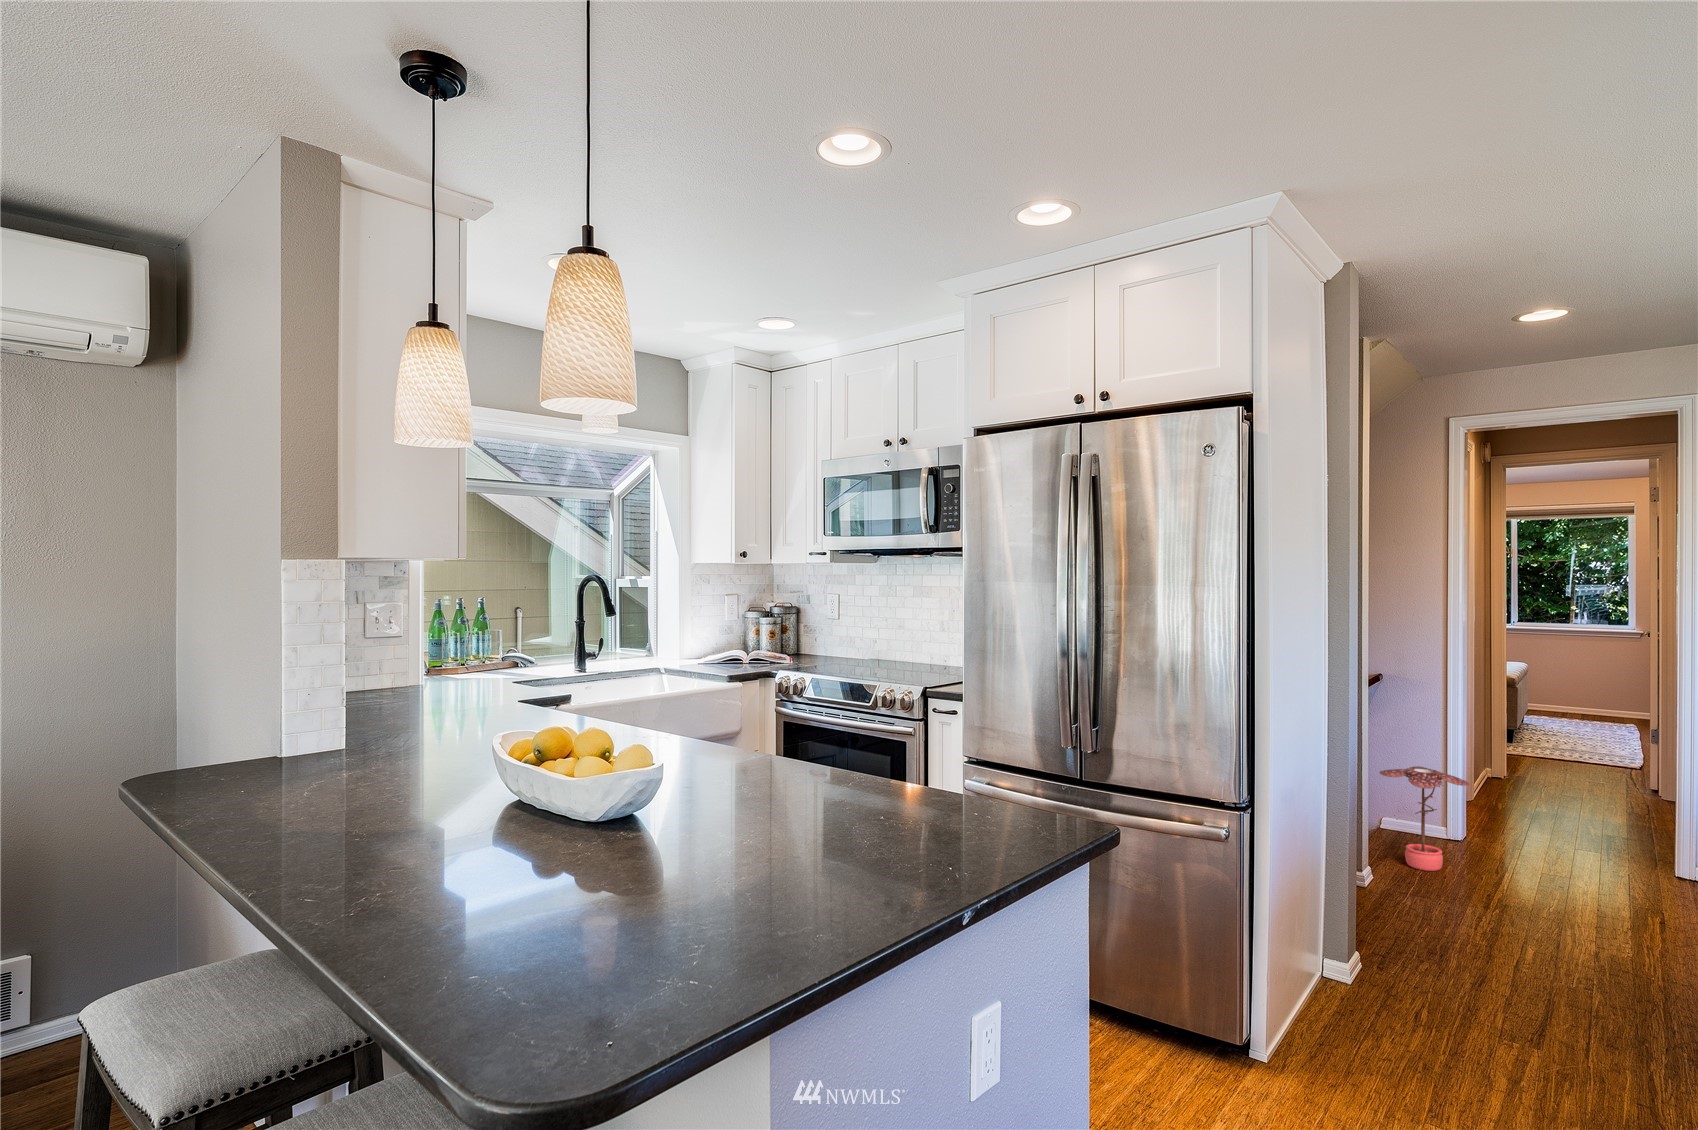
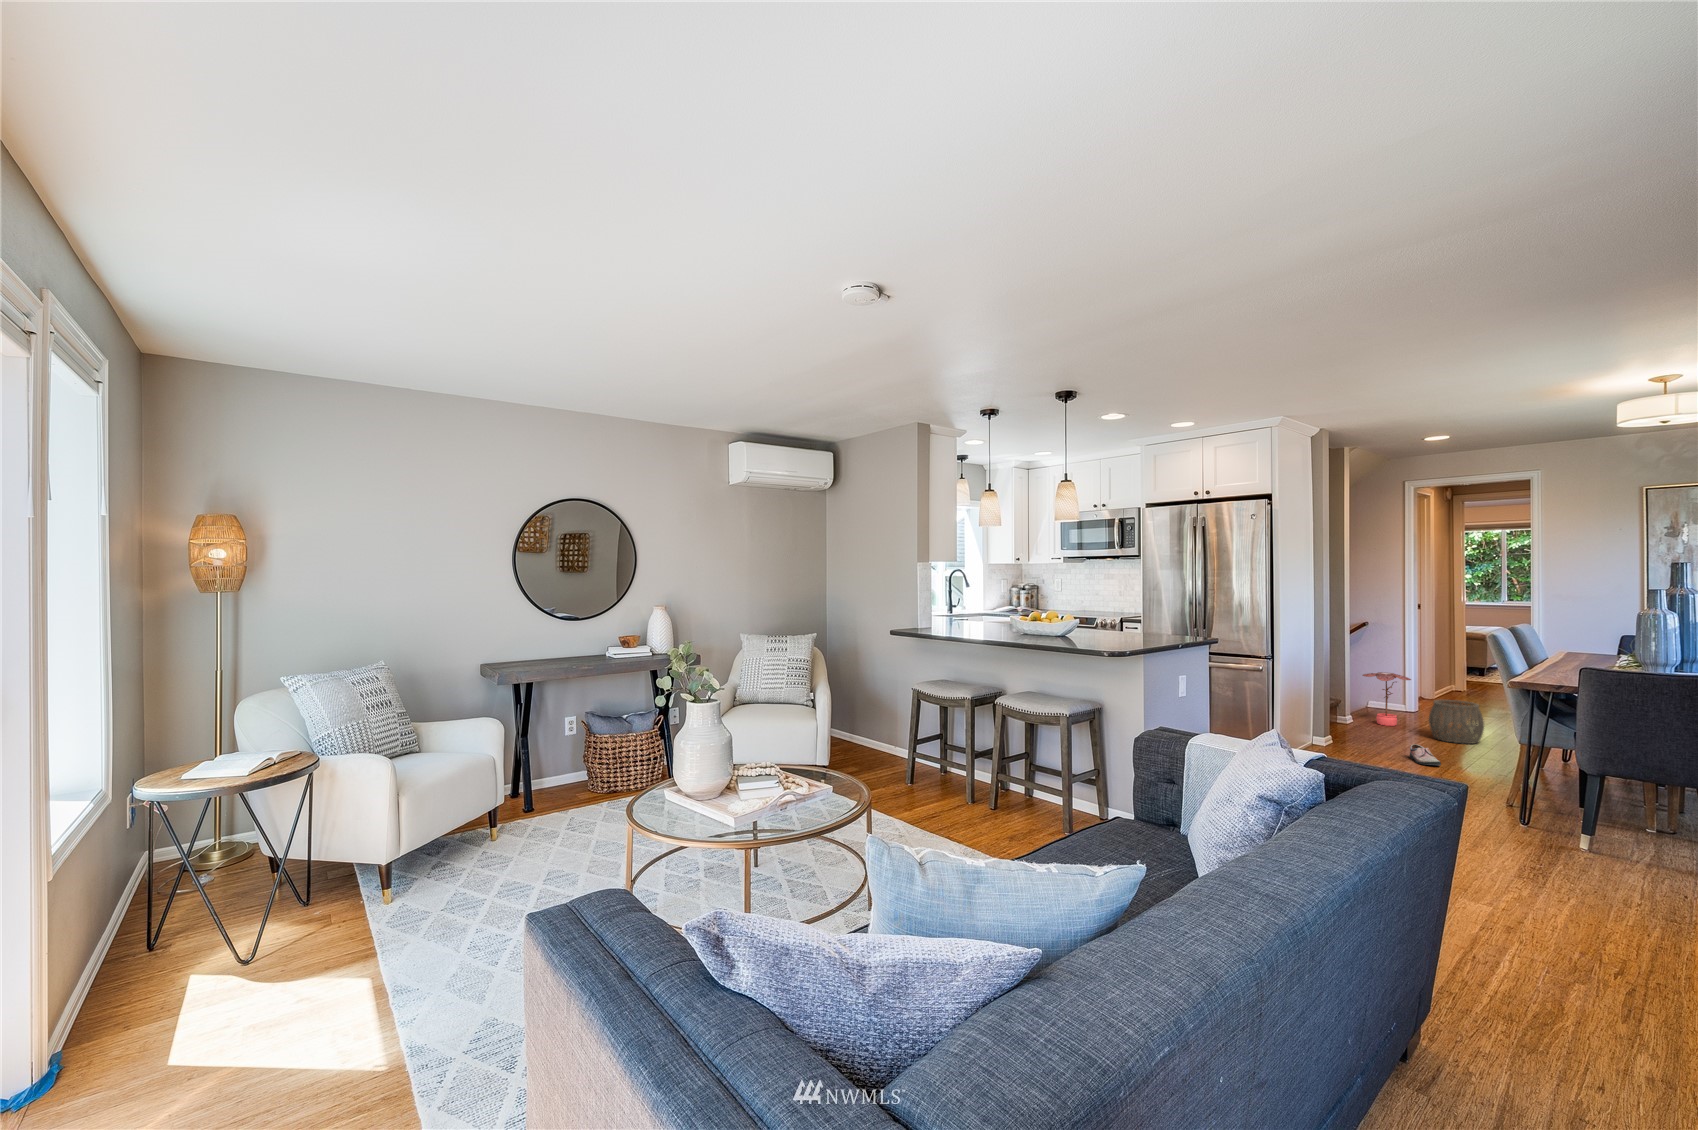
woven basket: none [1515,831,1628,929] -> present [1429,700,1484,744]
shoe: none [1525,967,1611,1034] -> present [1410,744,1441,766]

